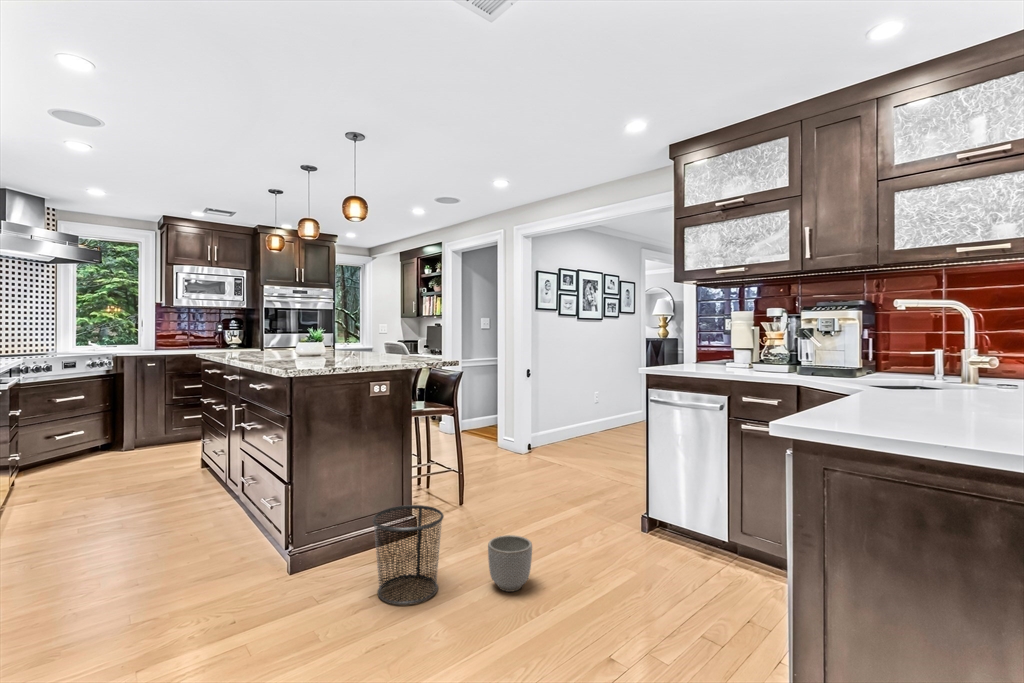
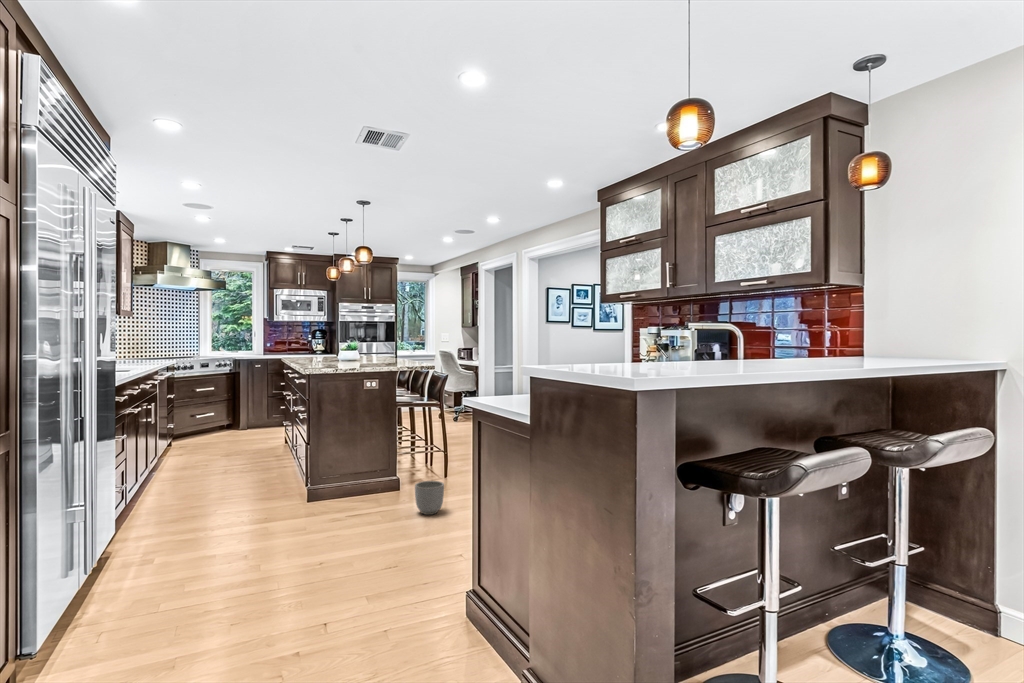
waste bin: present [372,505,444,605] -> none [343,458,389,515]

